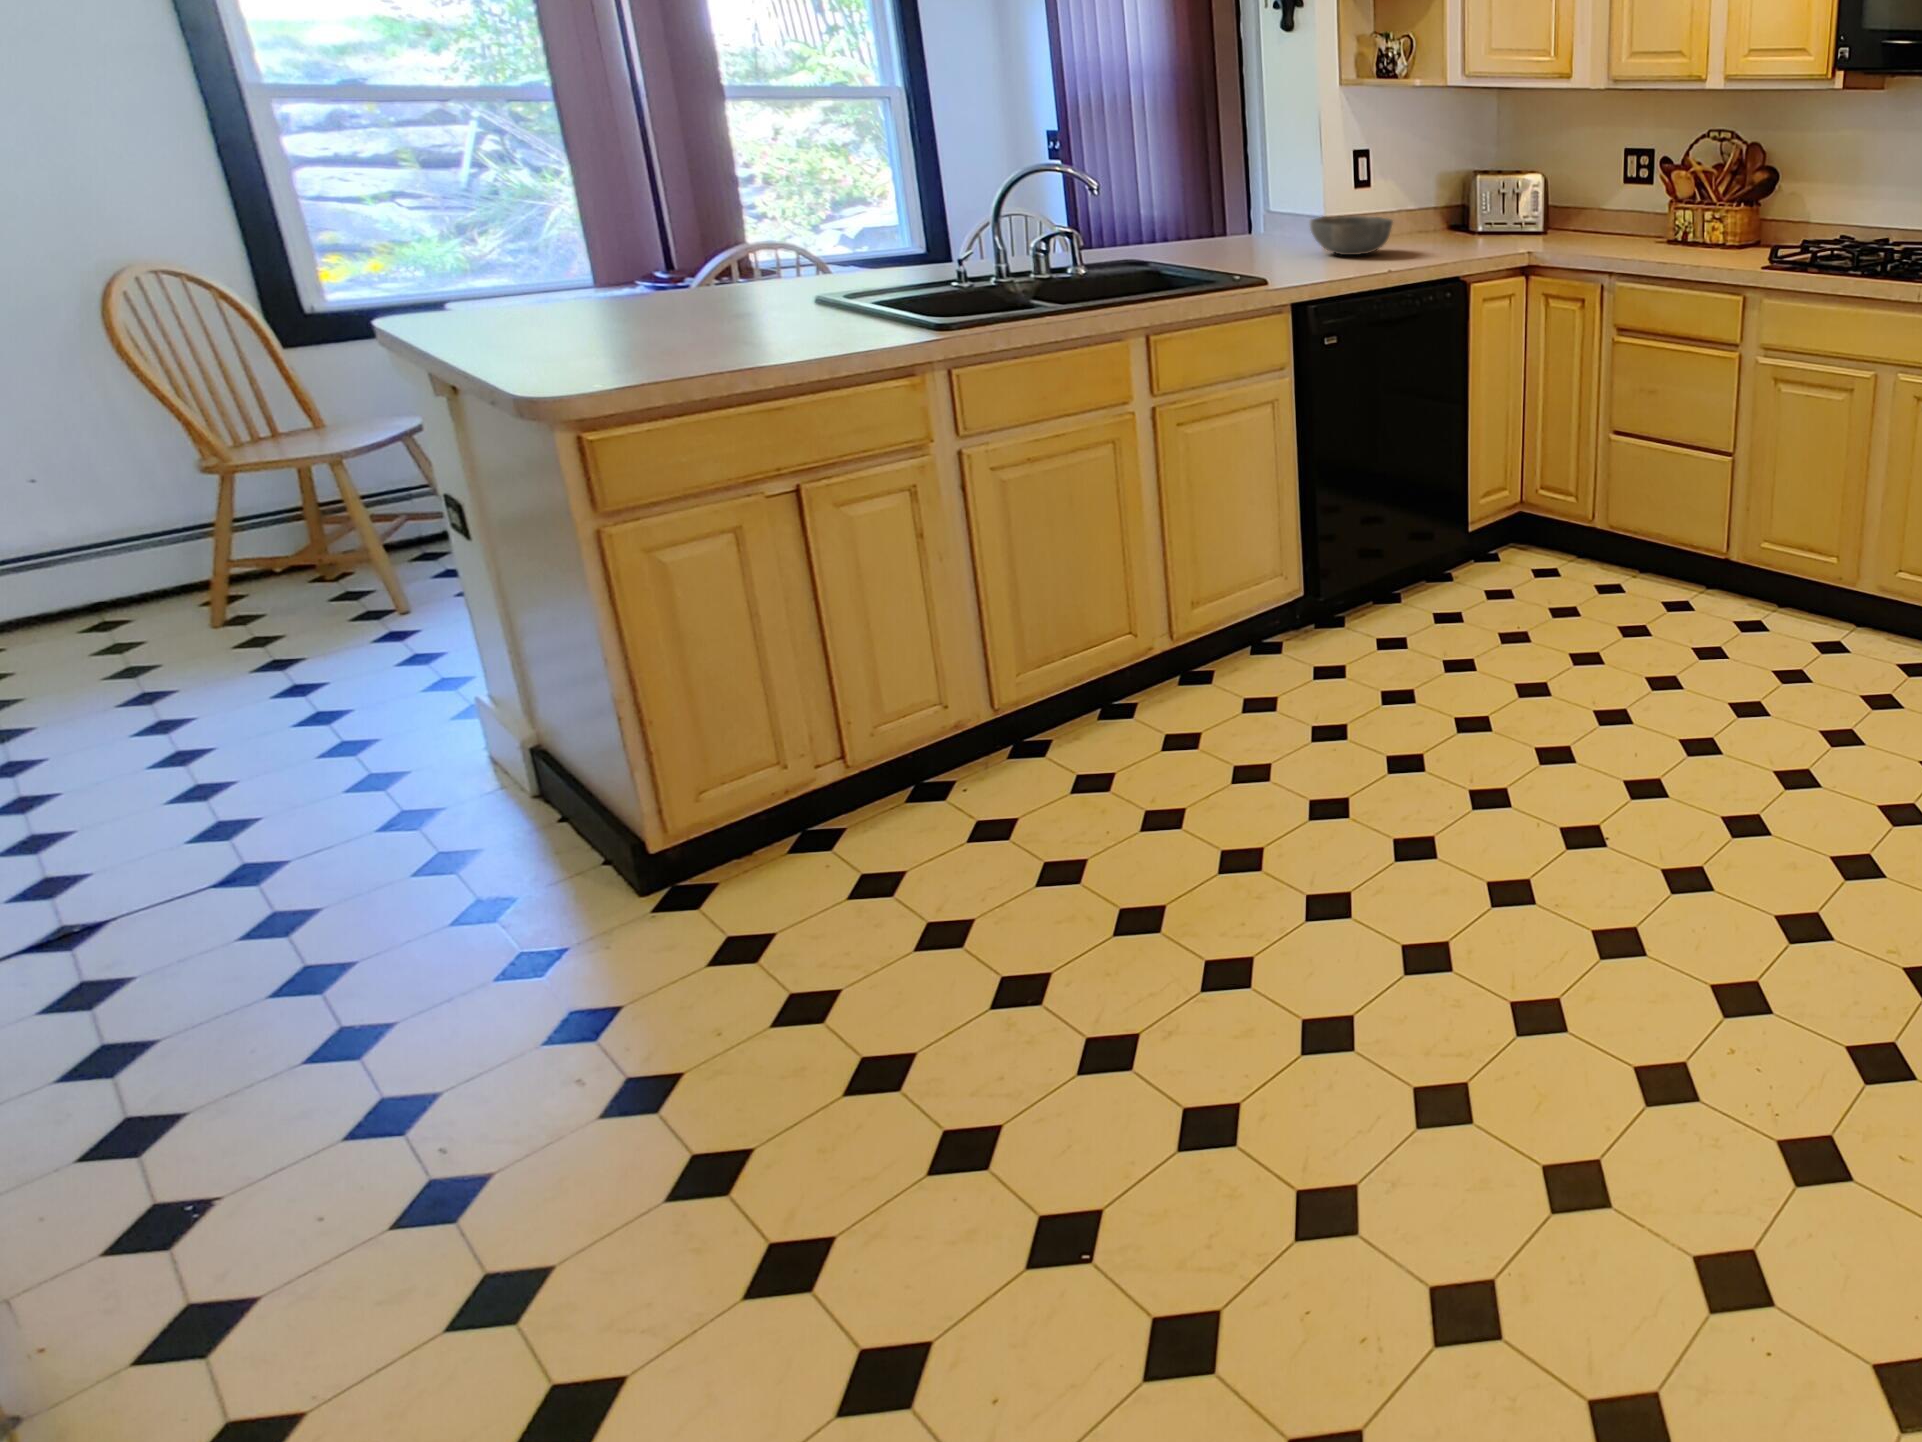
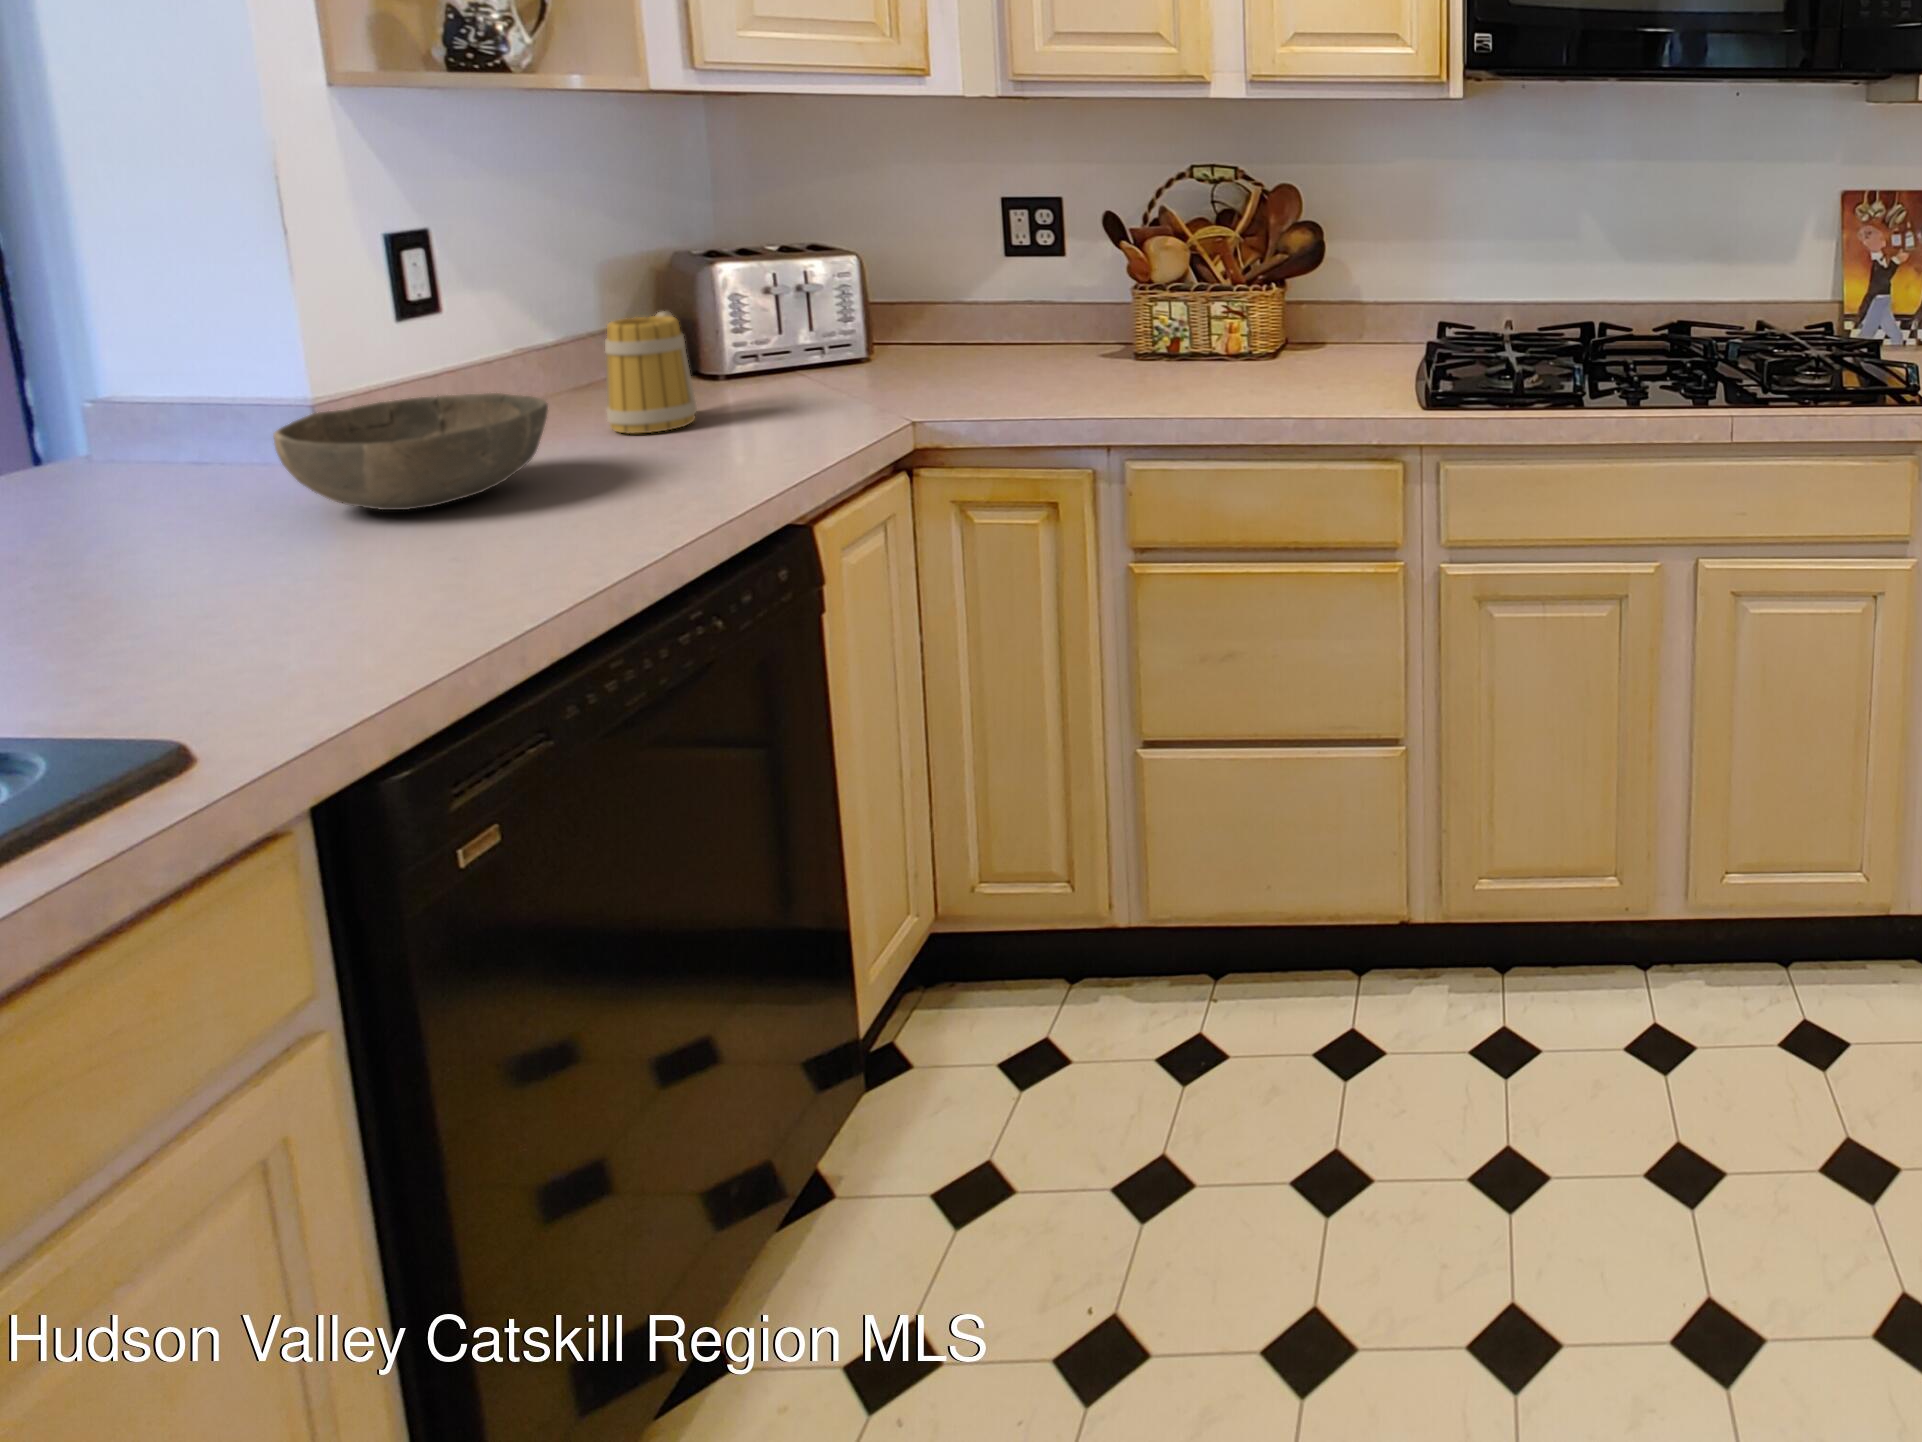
mug: none [1422,193,1456,246] -> present [605,312,697,433]

